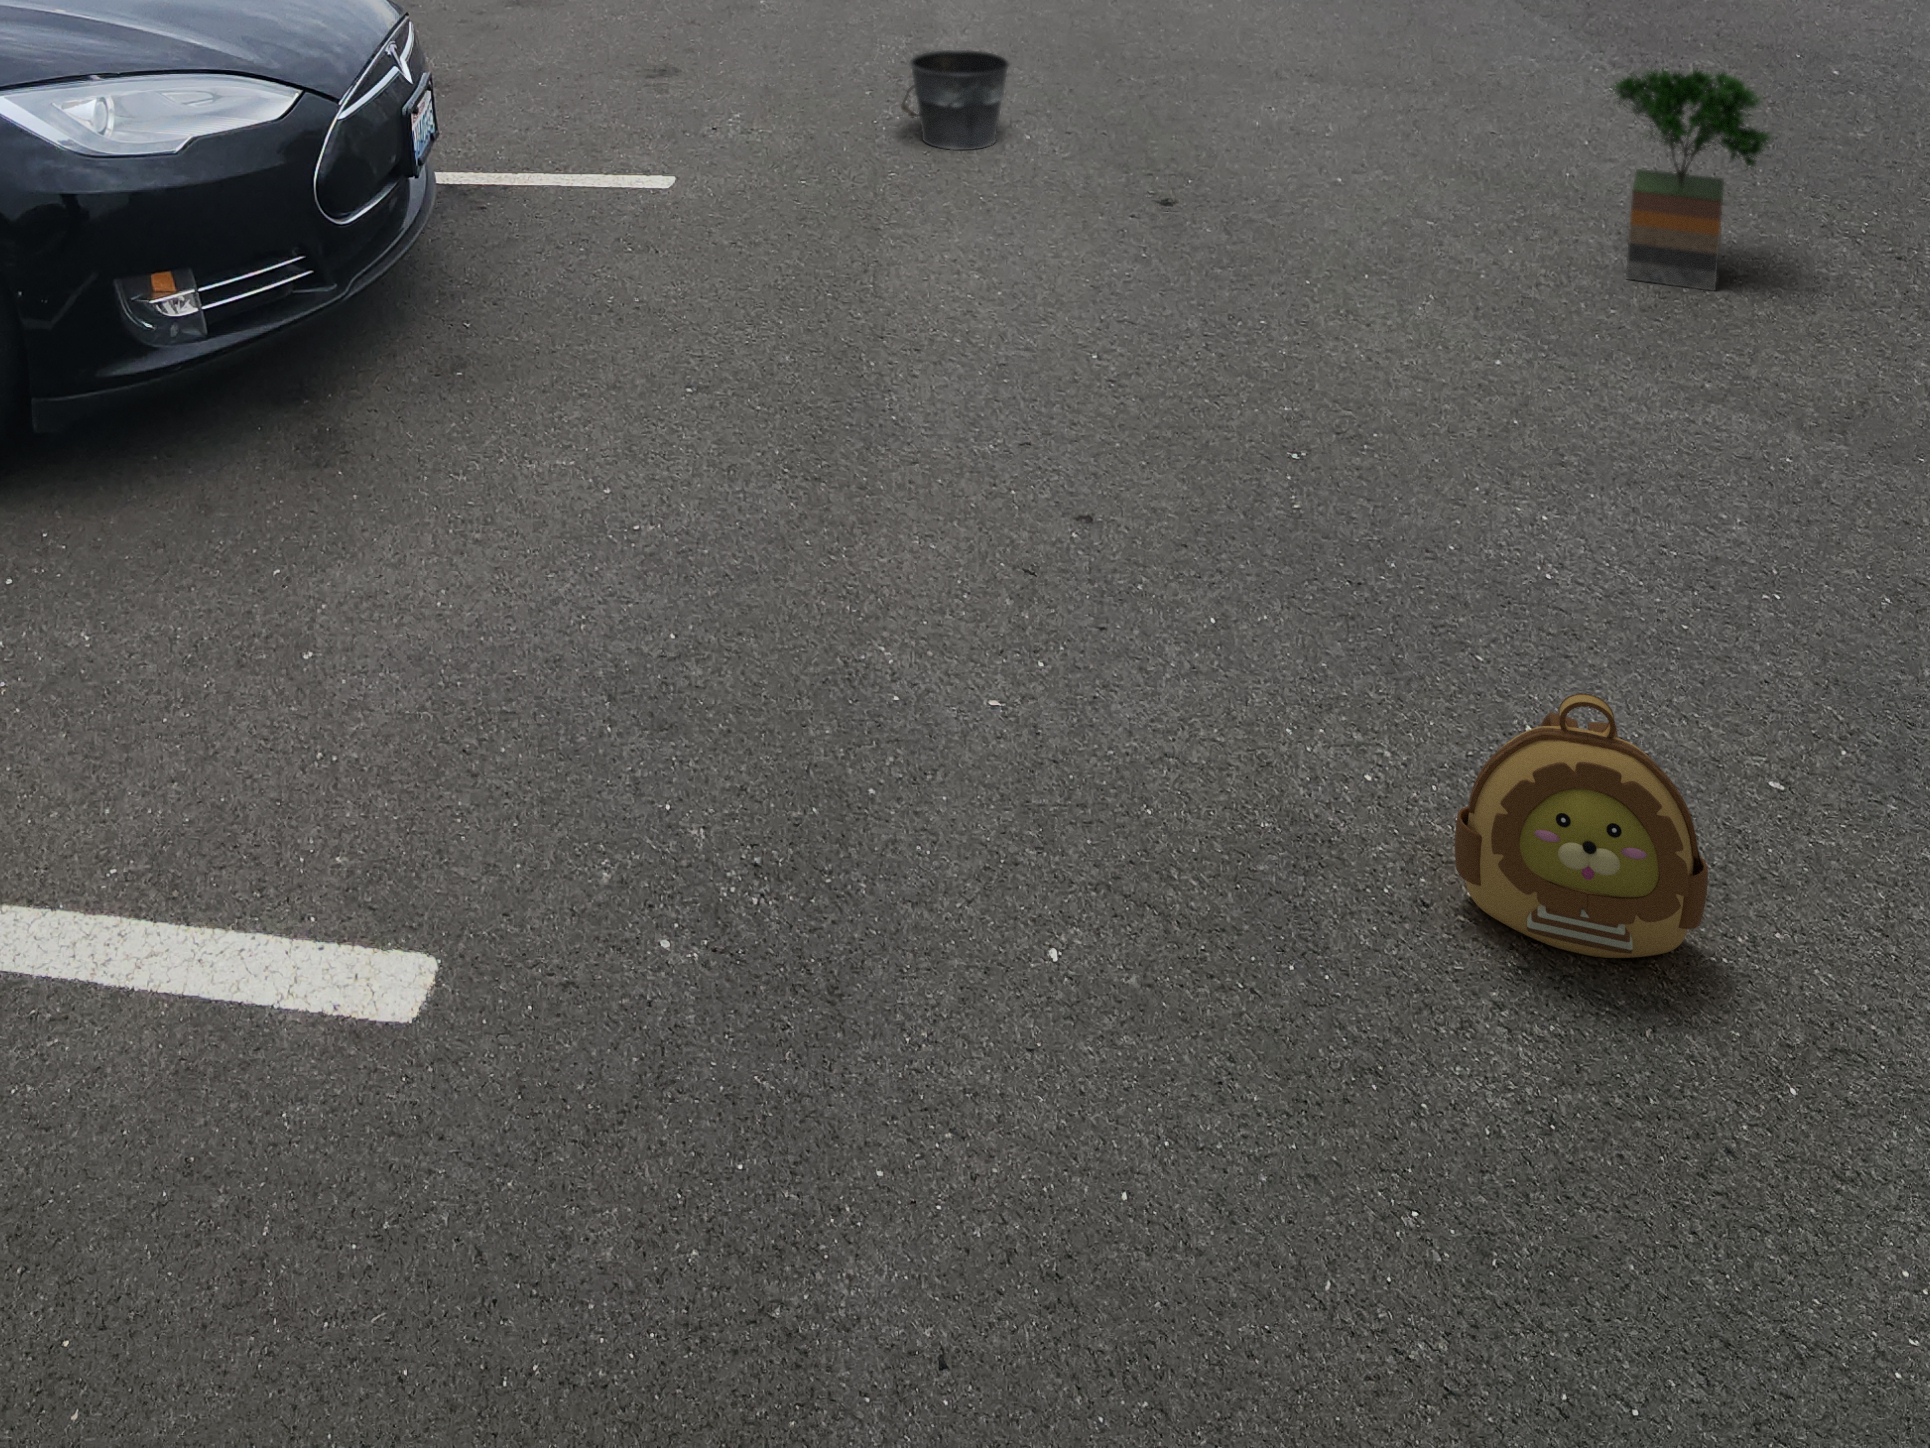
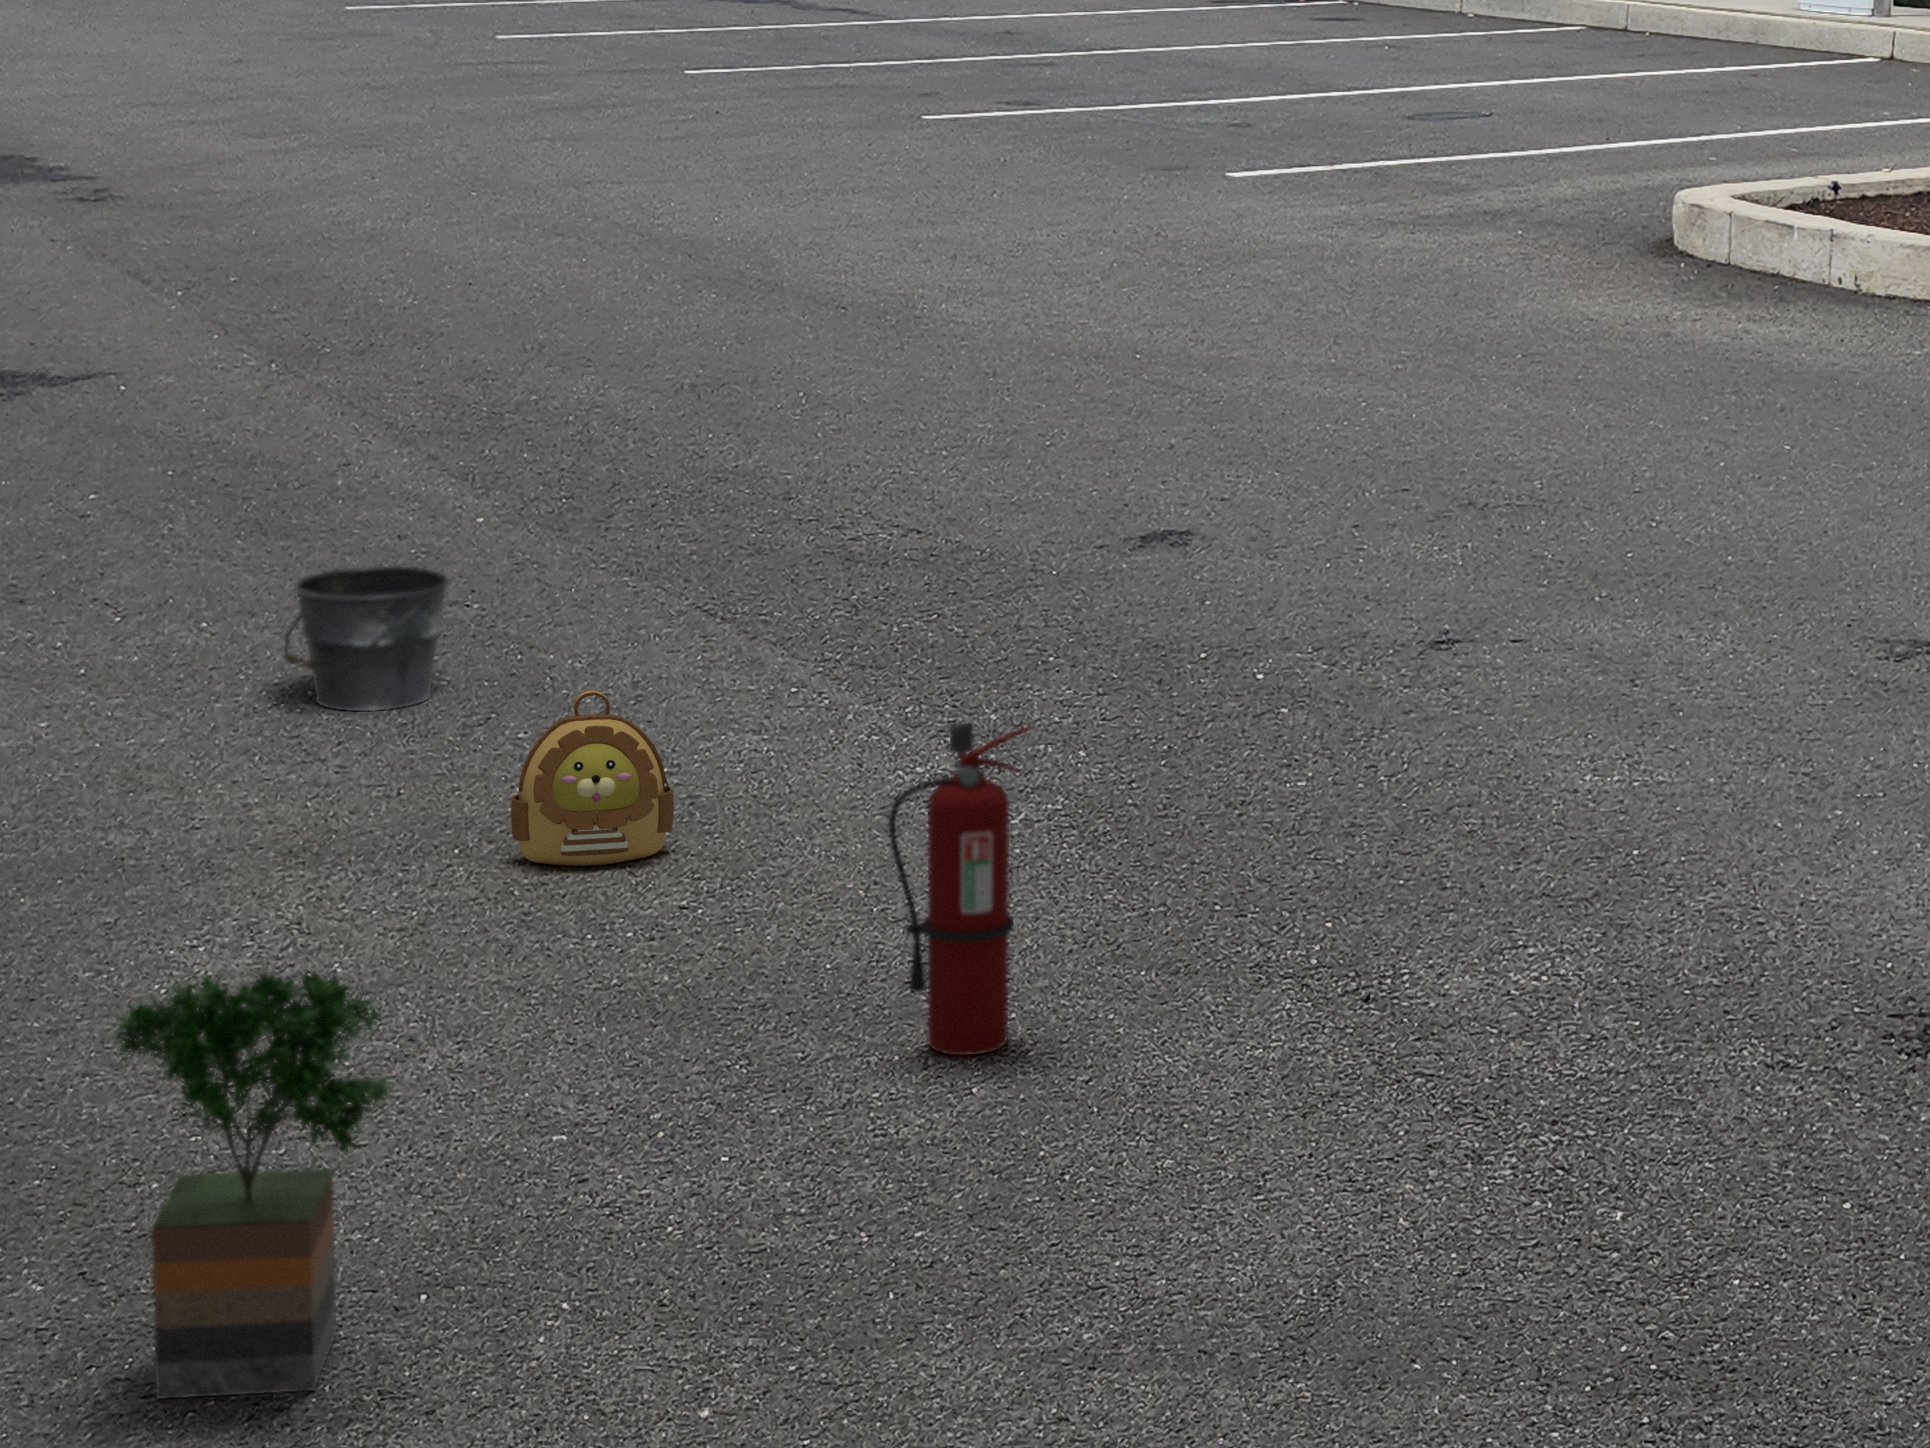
potted tree: present [1613,68,1774,291] -> present [112,971,392,1399]
fire extinguisher: none [1076,301,1215,614] -> present [889,723,1030,1055]
backpack: present [1455,693,1708,958] -> present [511,690,674,866]

